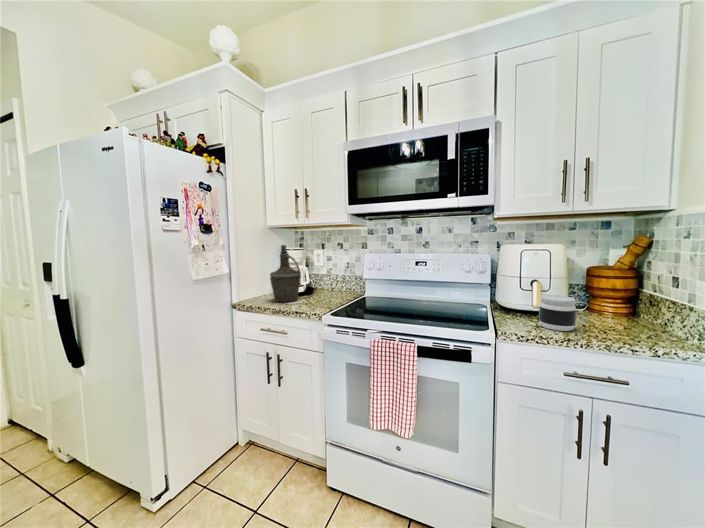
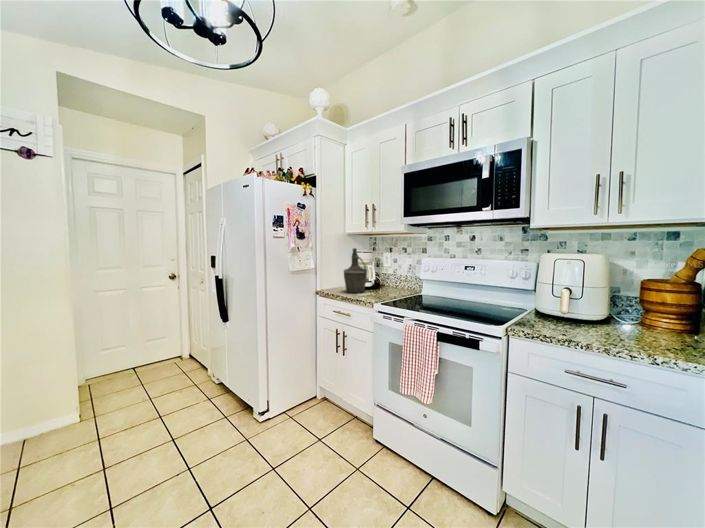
jar: present [539,295,576,331] -> none [556,301,591,335]

